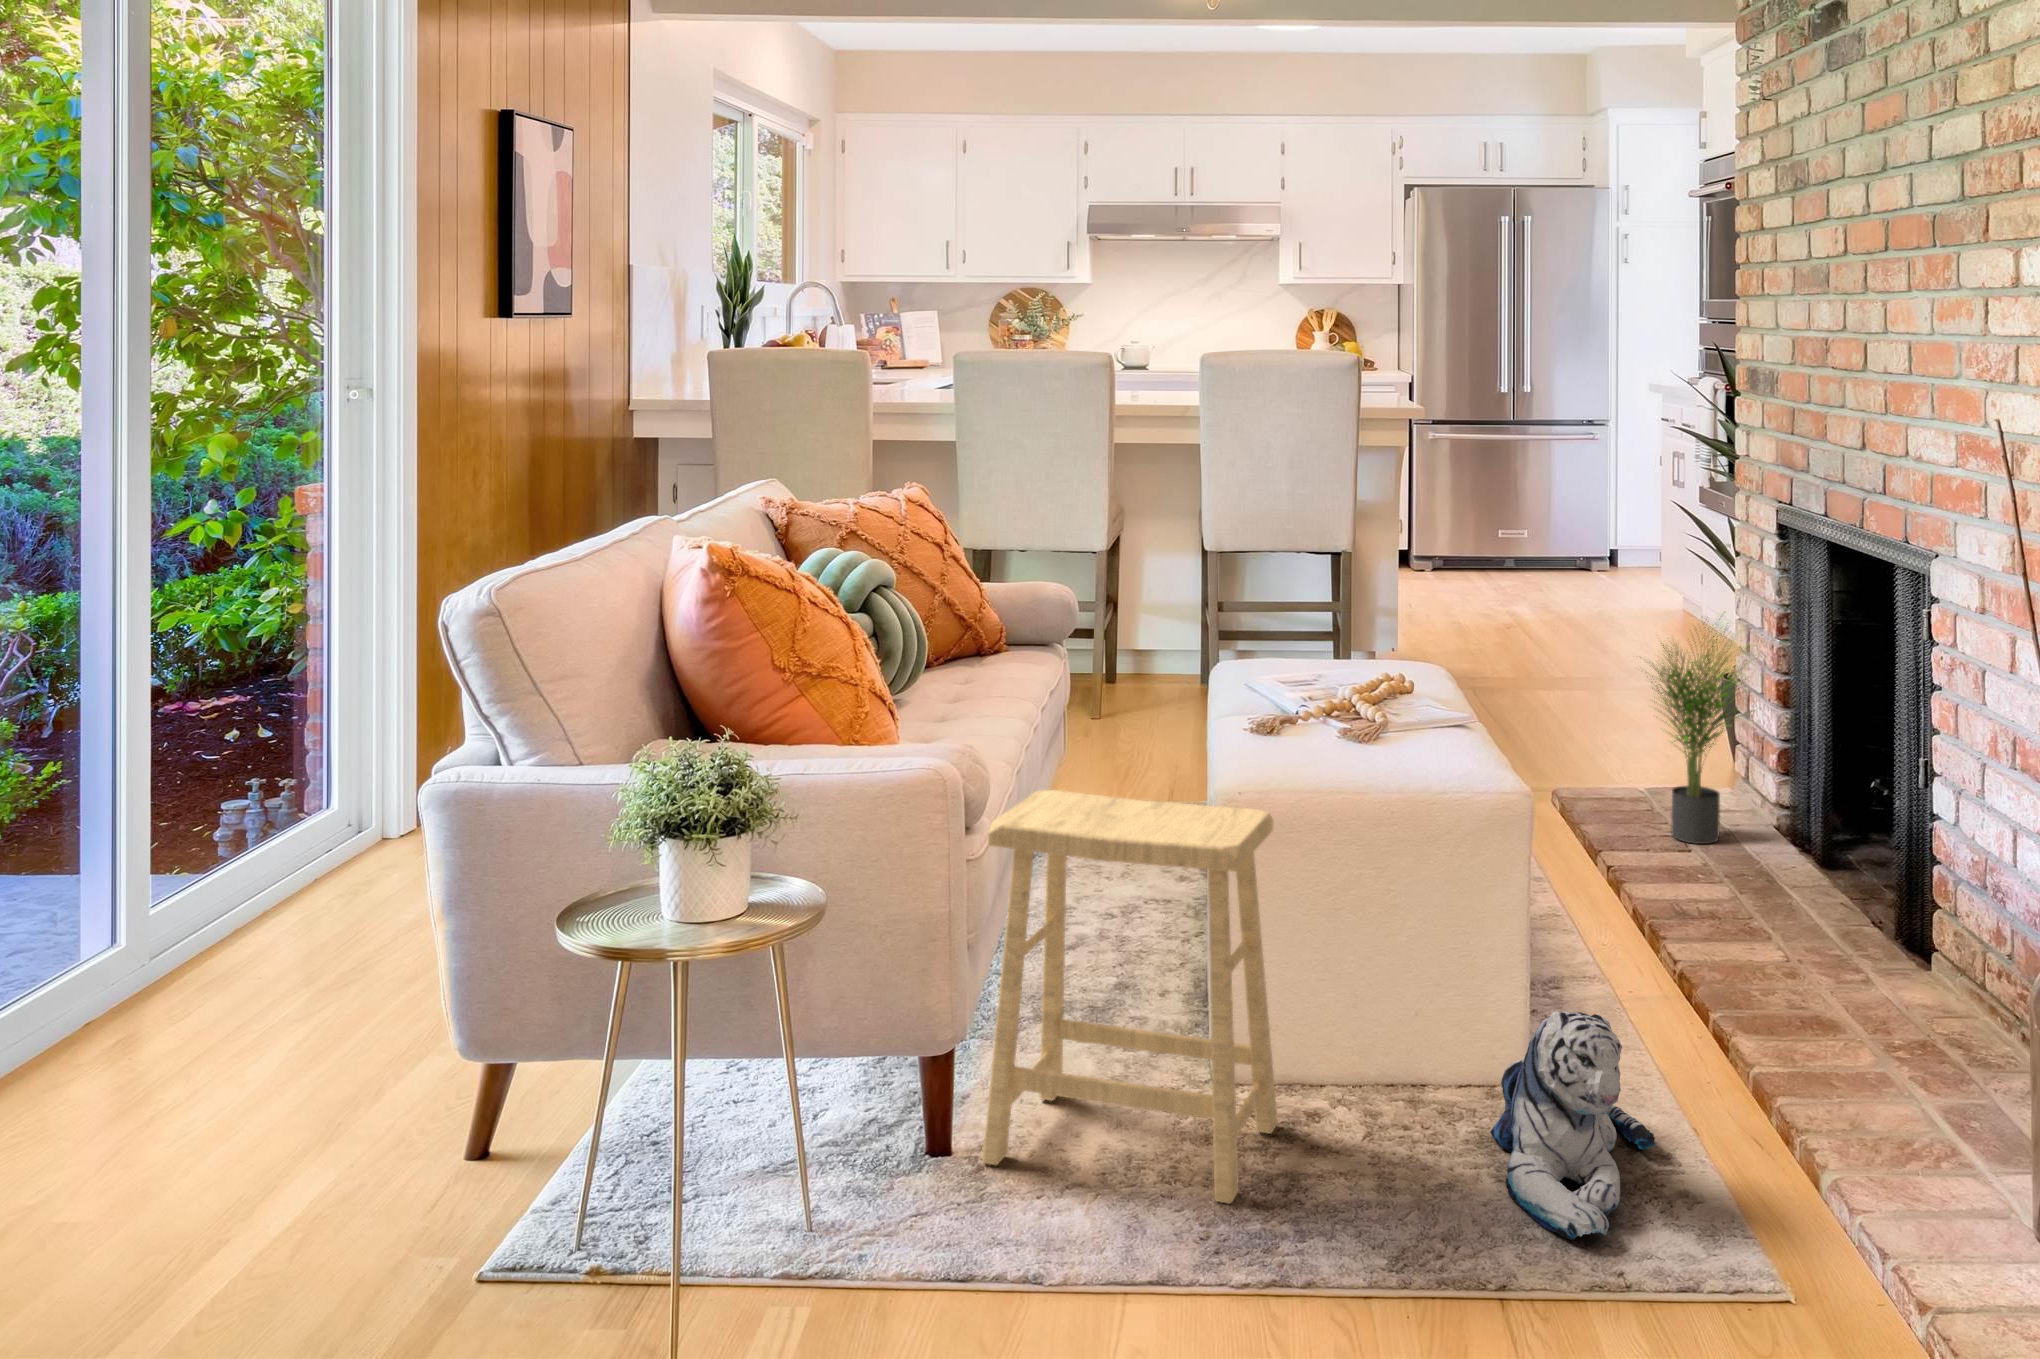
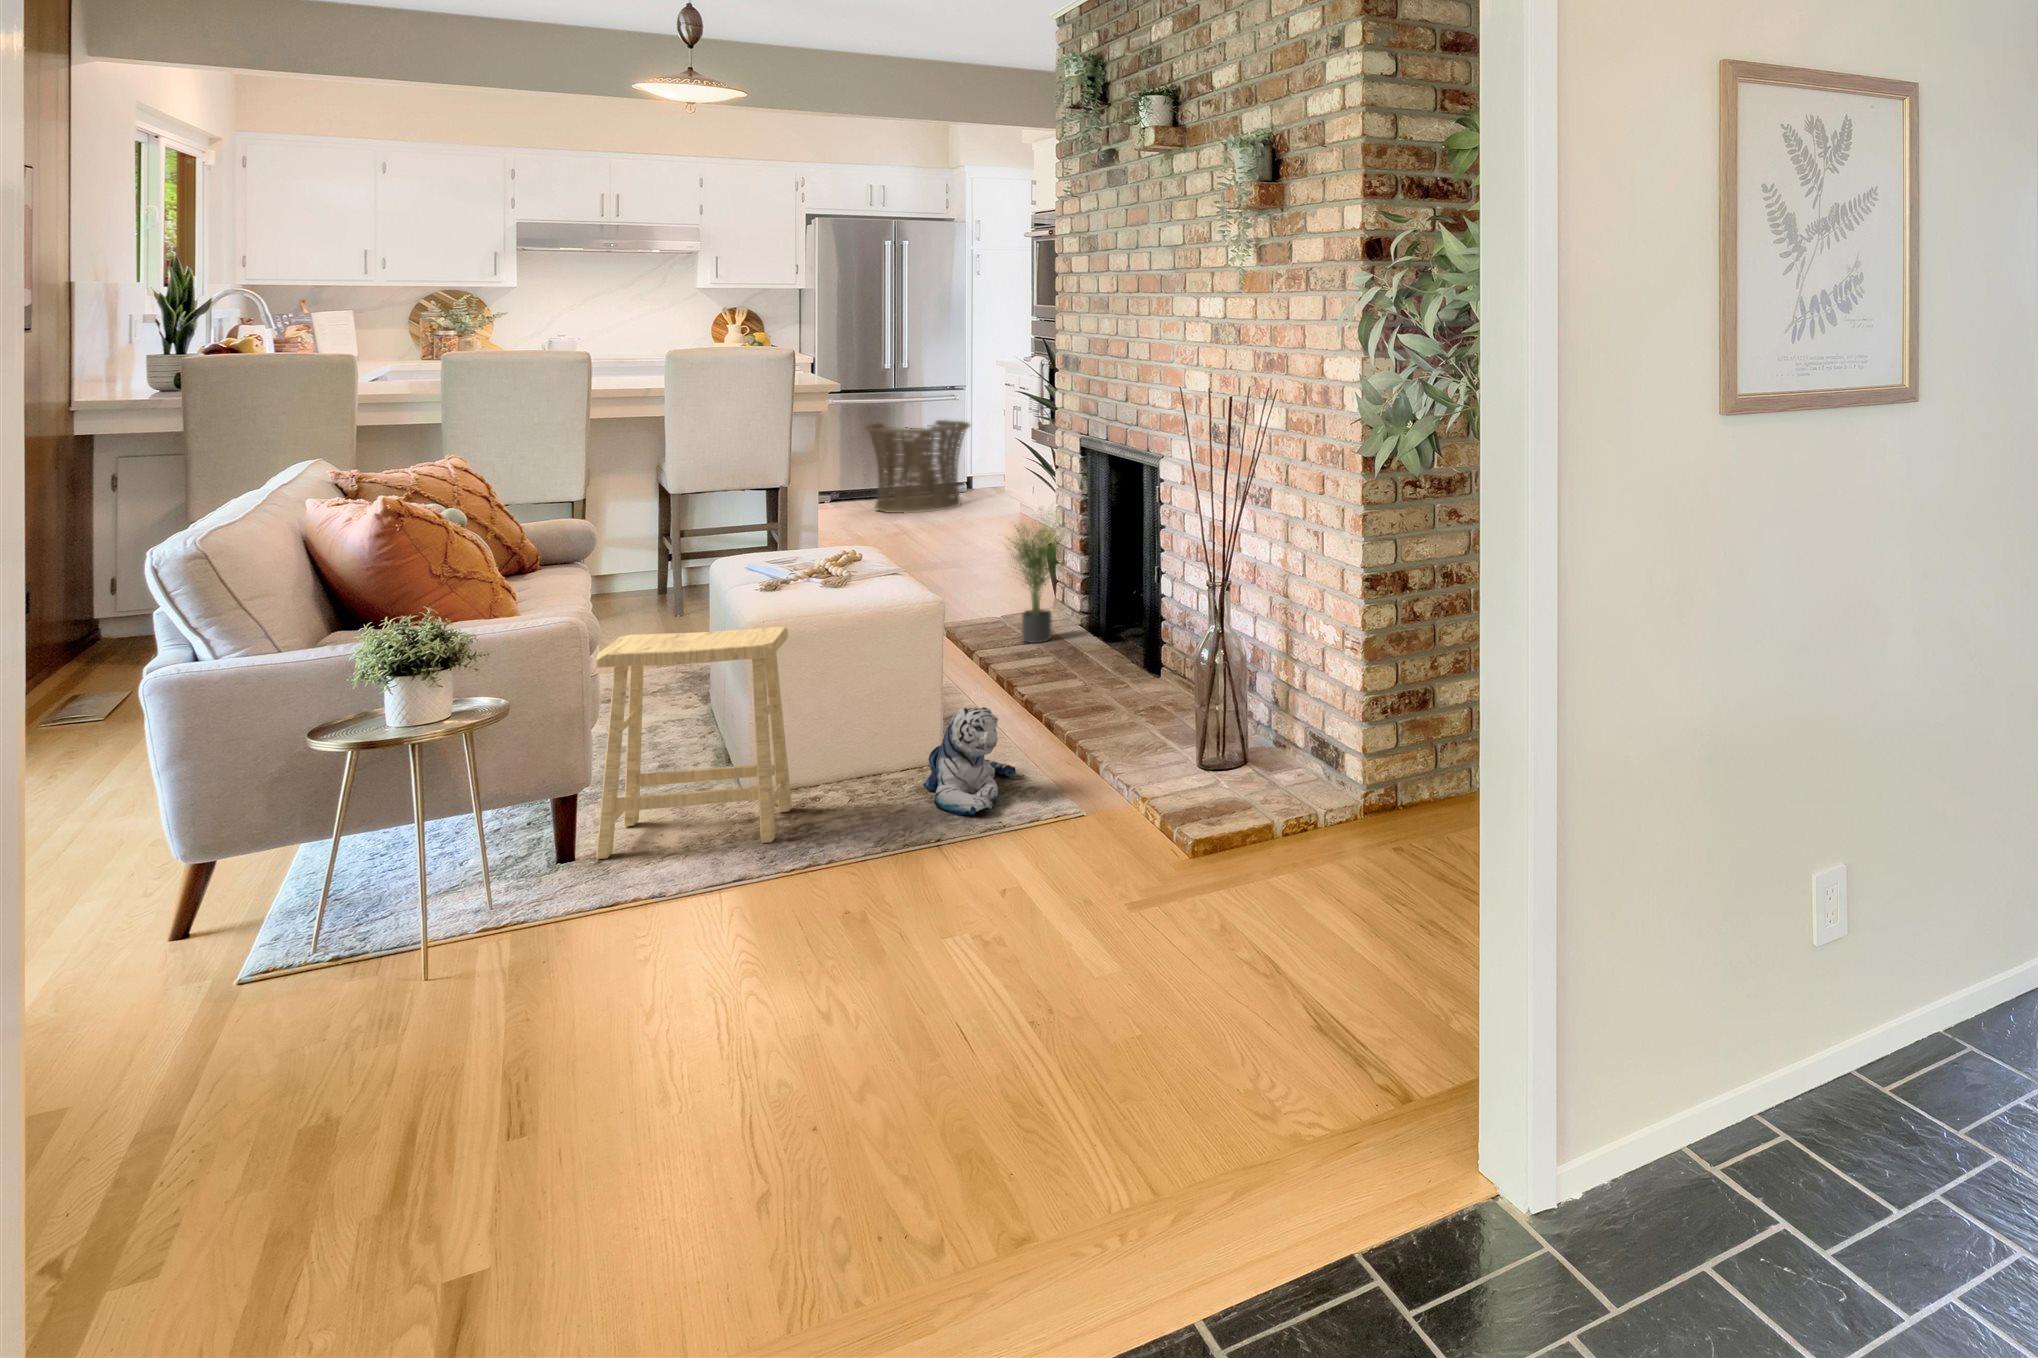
basket: none [1471,462,1606,590] -> present [866,420,970,513]

